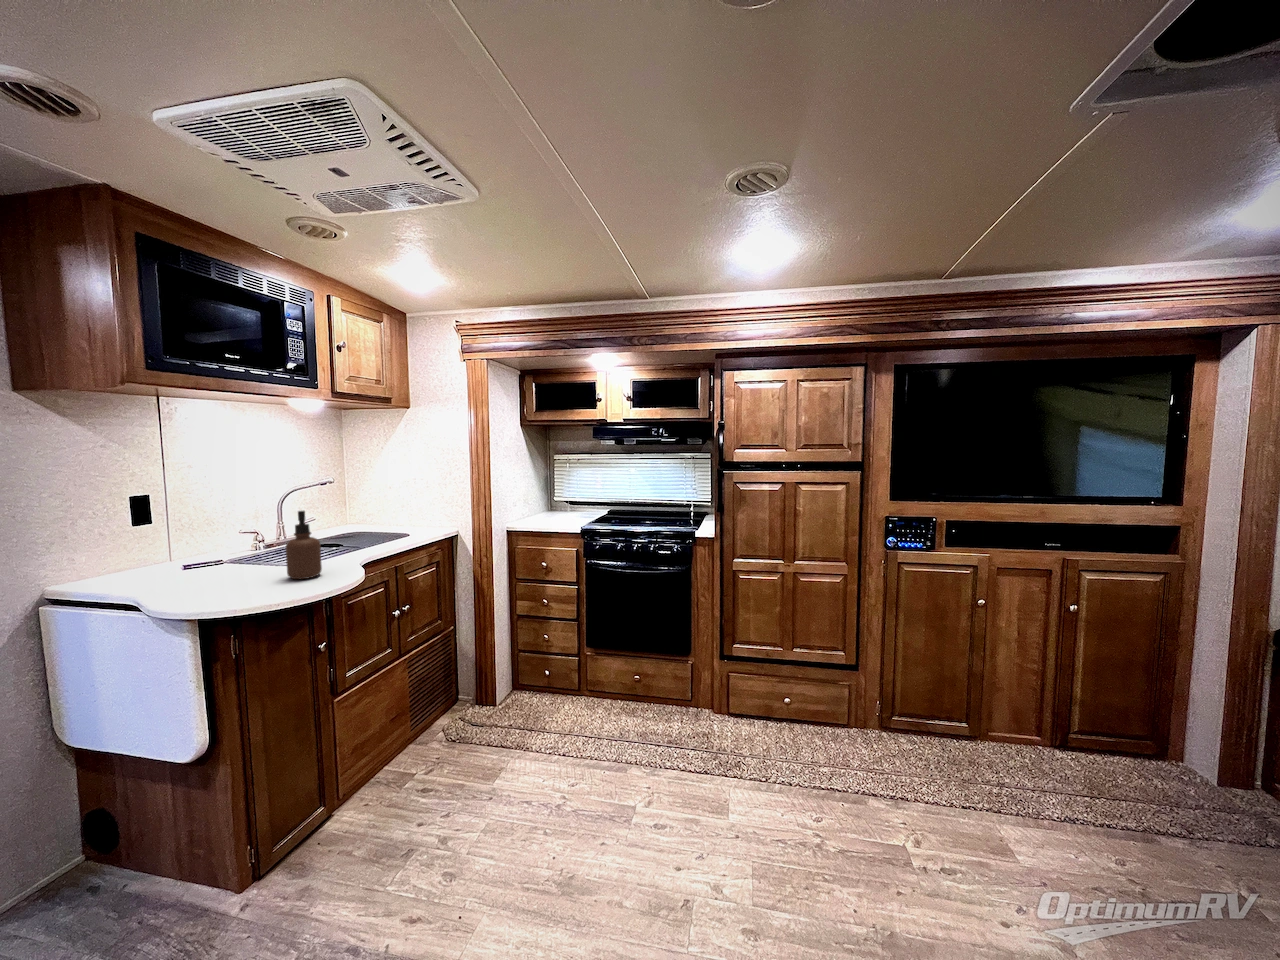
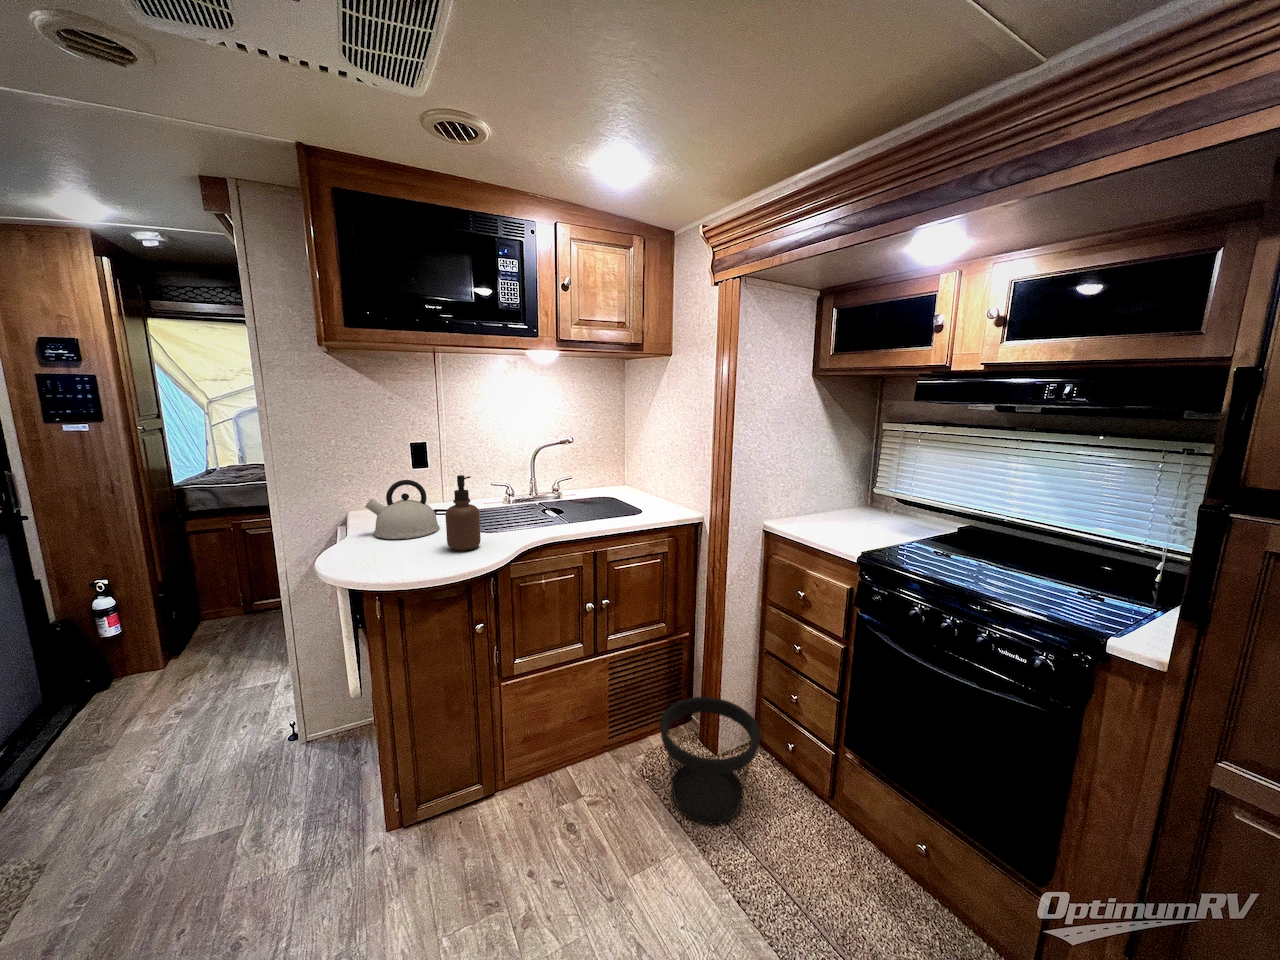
kettle: none [146,528,237,592] -> present [365,480,439,539]
wastebasket: none [468,658,542,742] -> present [660,697,760,824]

